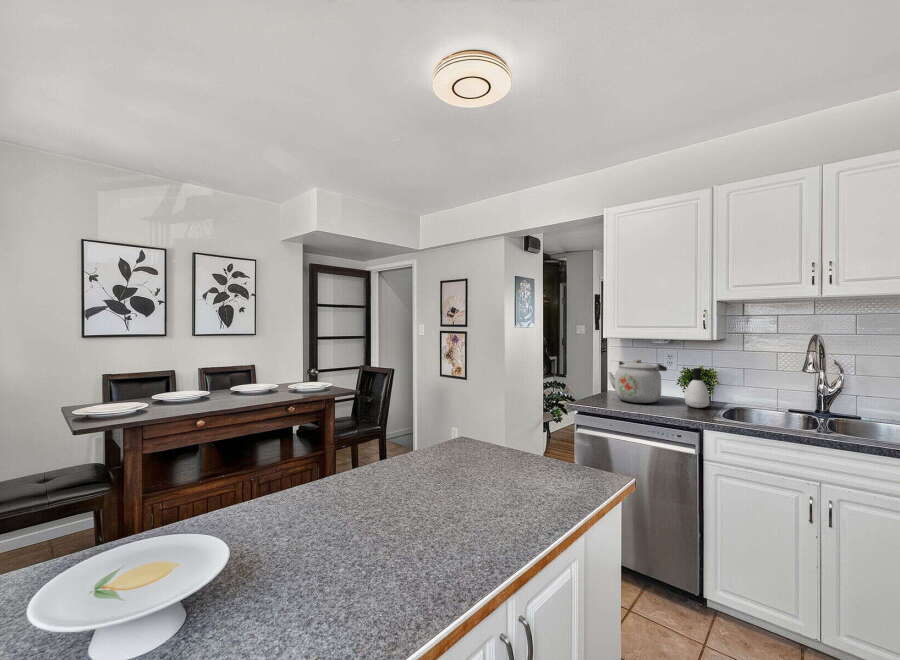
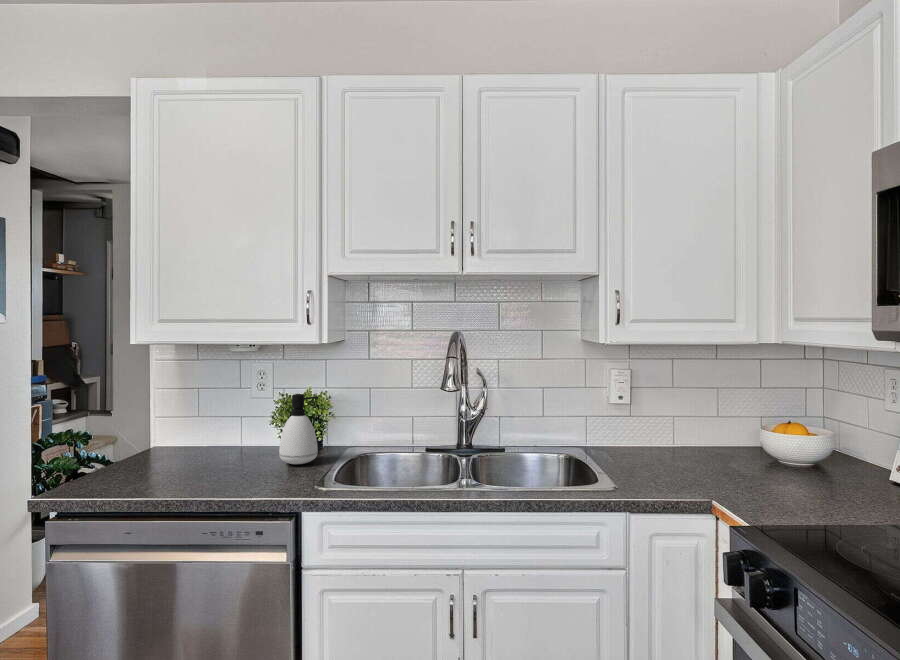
kettle: present [608,360,667,403] -> none [140,384,252,470]

